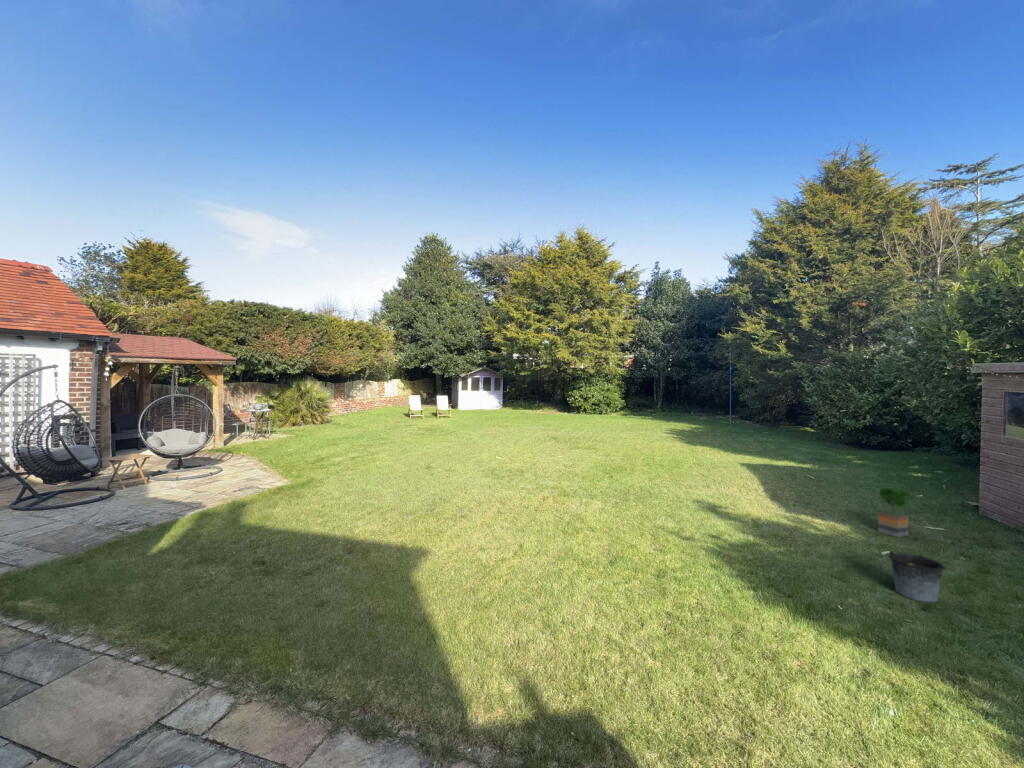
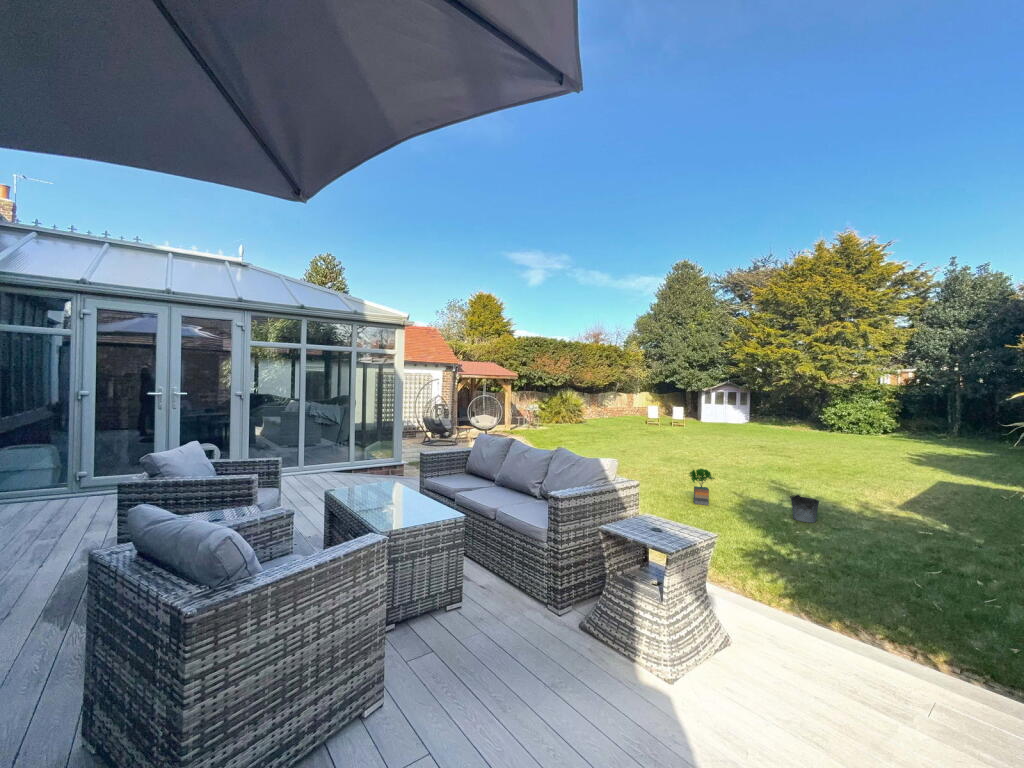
potted tree: present [878,487,915,537] -> present [689,468,715,505]

